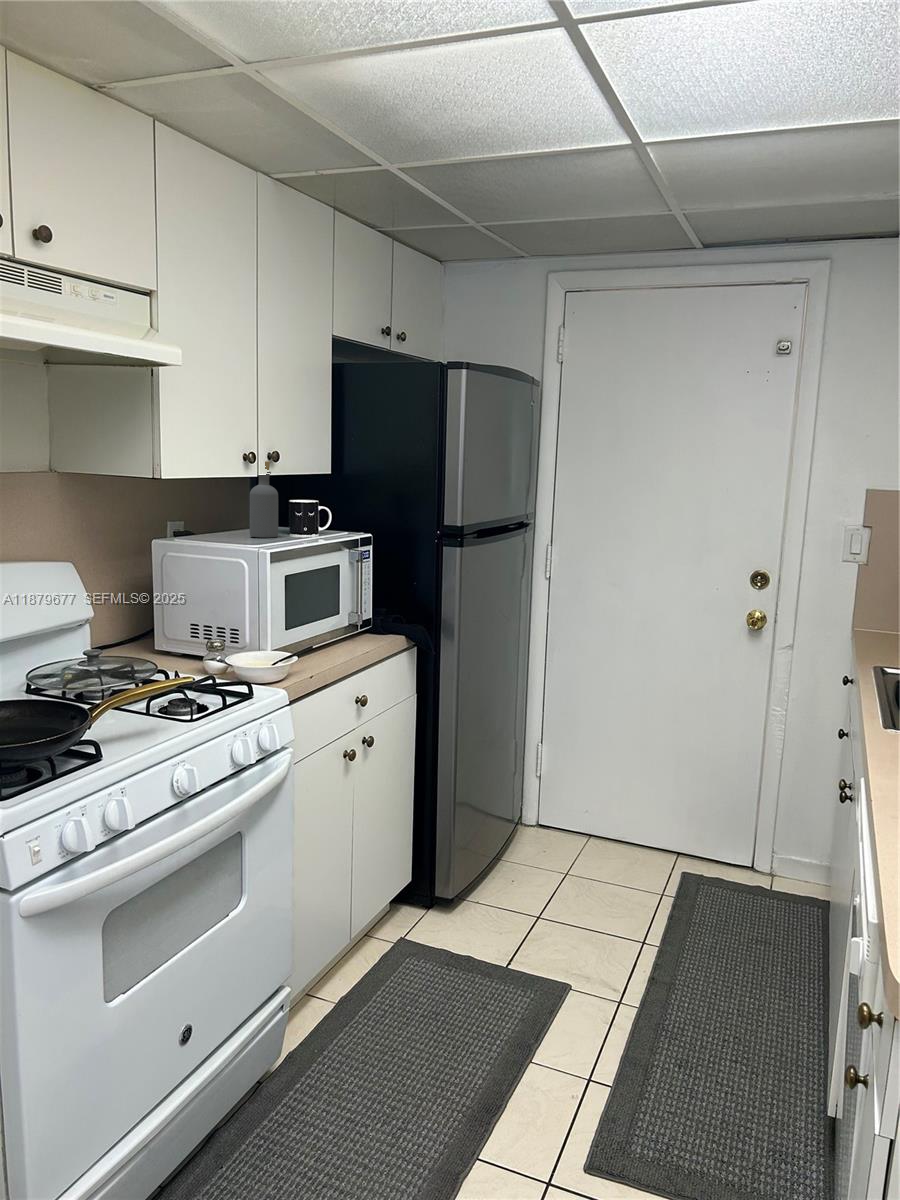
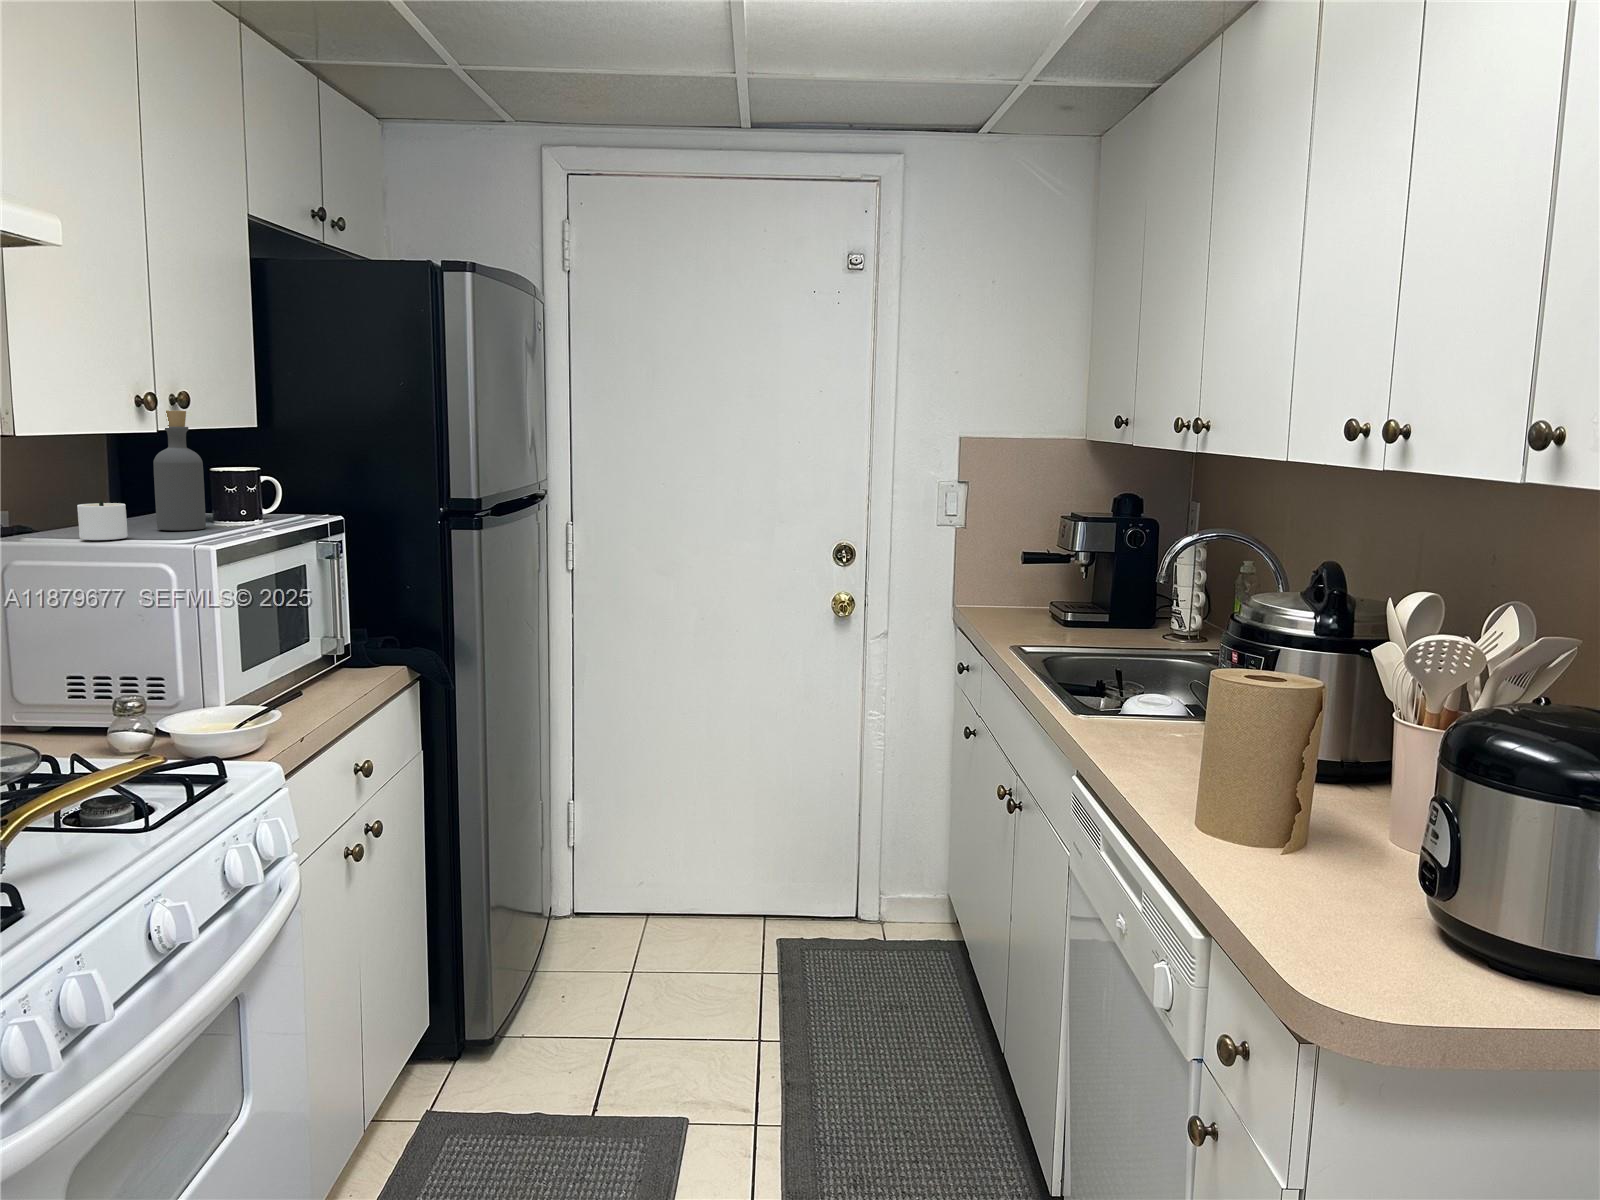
candle: none [200,516,239,541] -> present [77,500,128,540]

